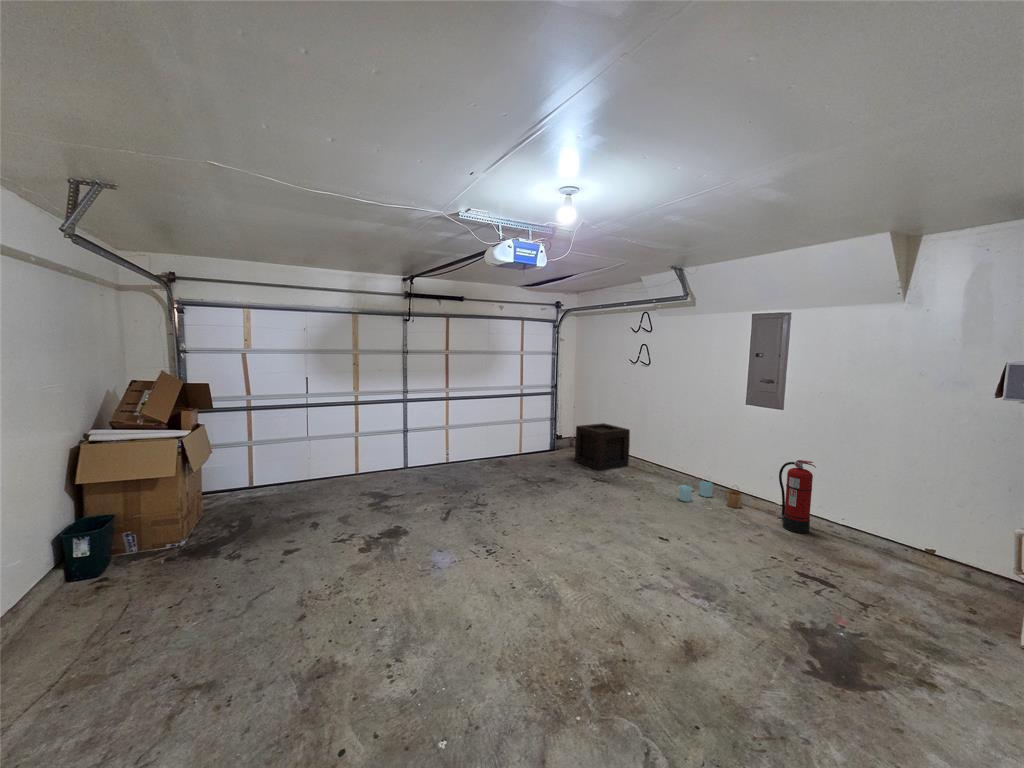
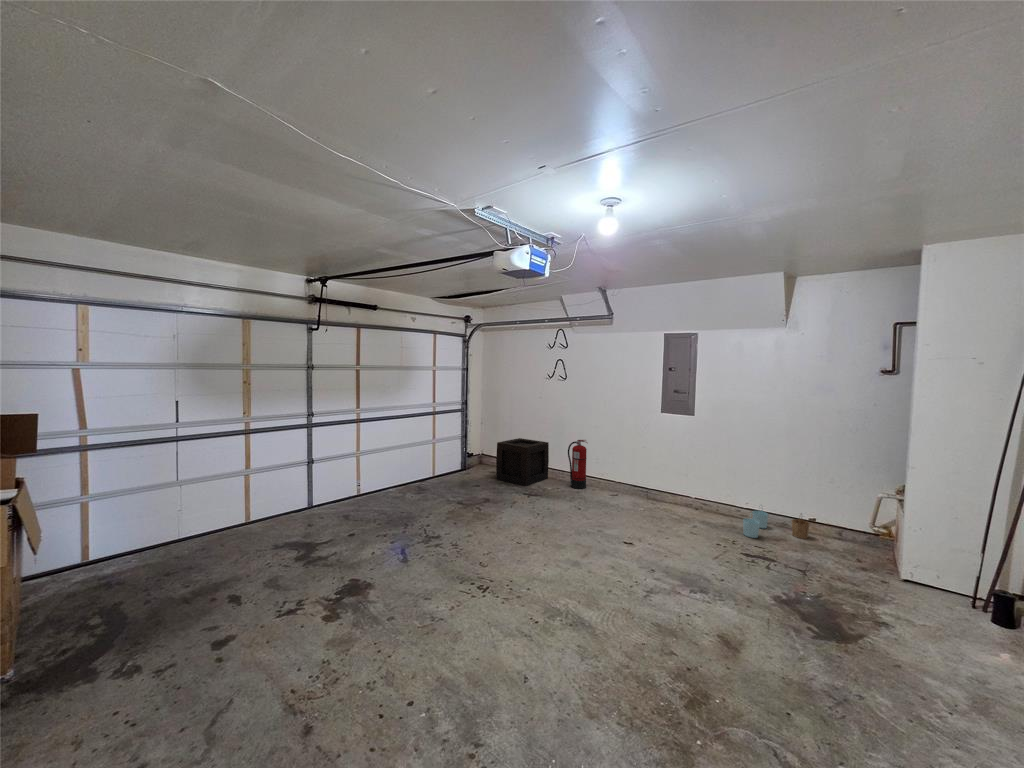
fire extinguisher: present [779,460,816,533] -> present [568,440,587,489]
bucket: present [679,482,742,508] -> present [743,510,809,539]

